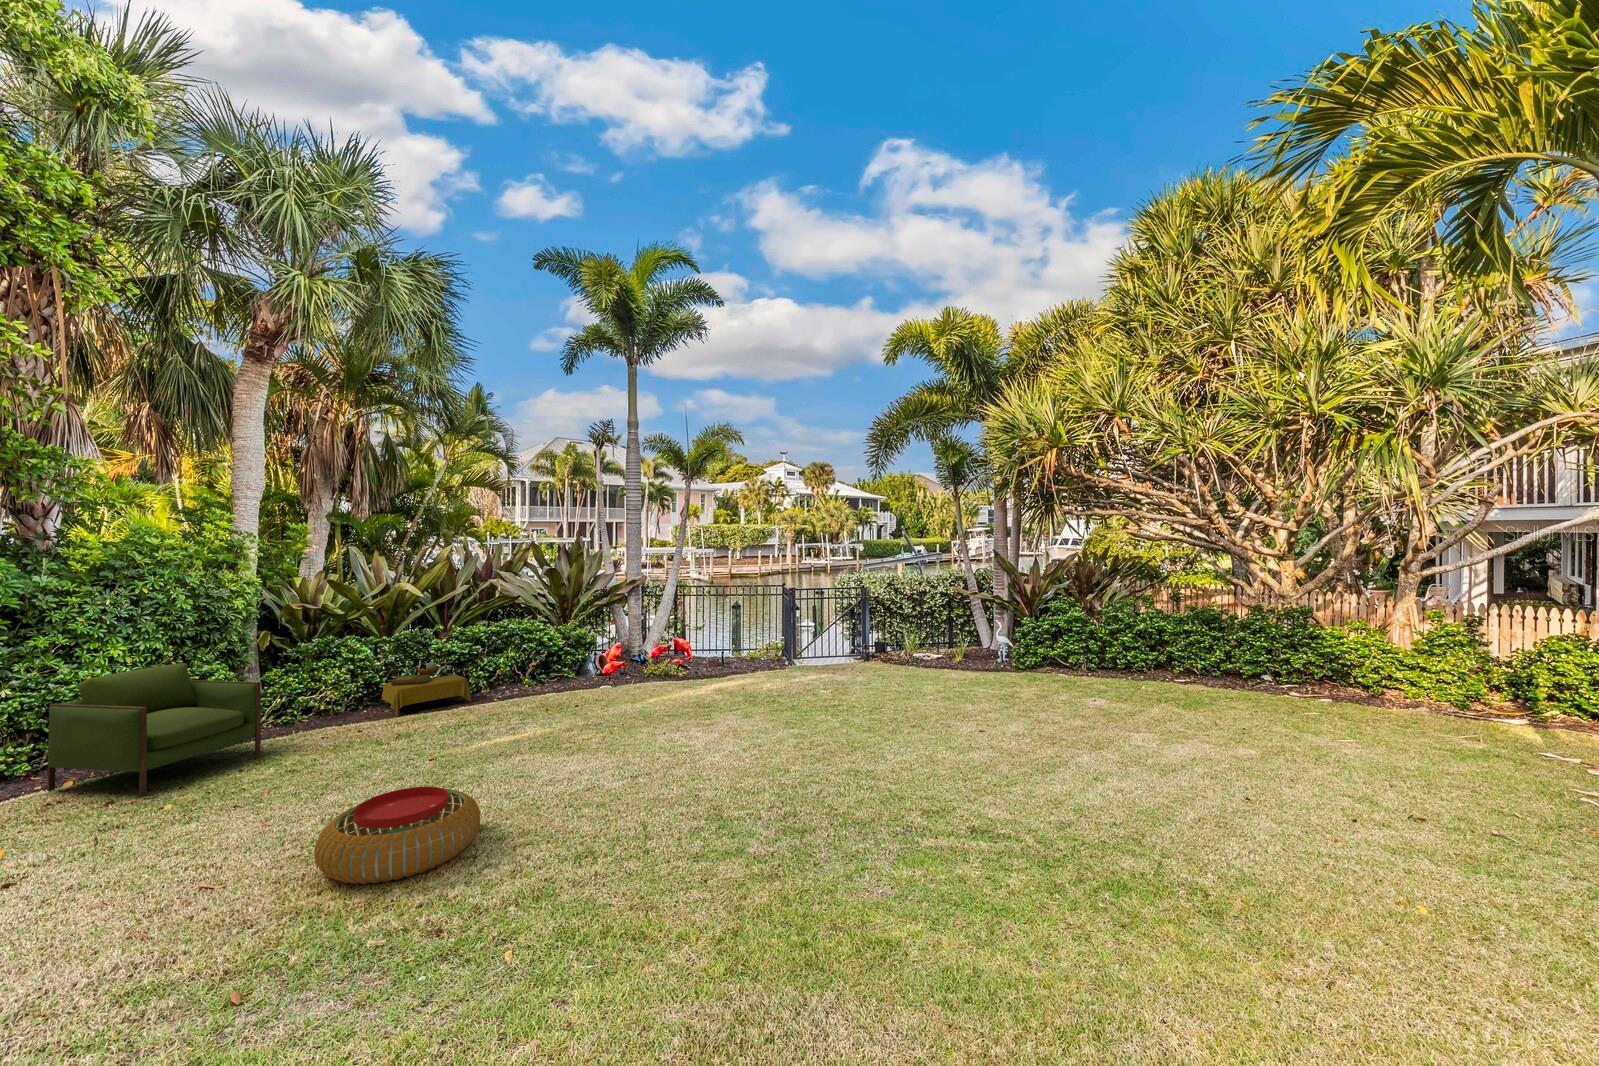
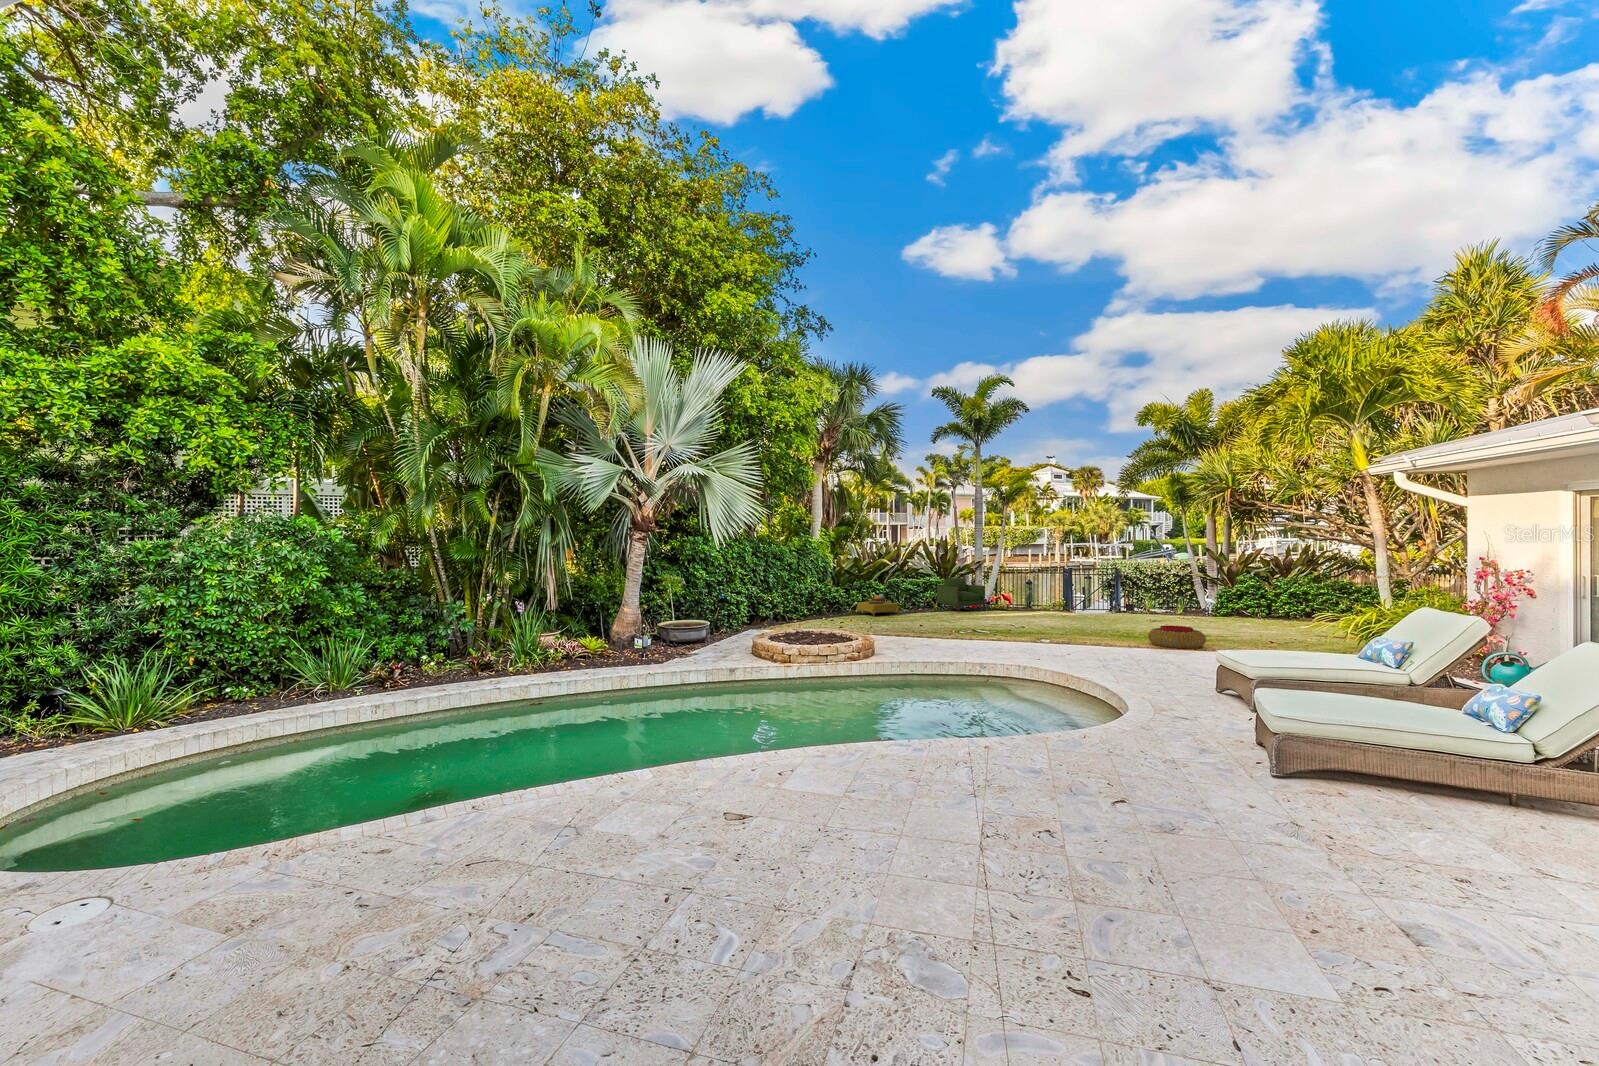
armchair: present [47,663,261,797] -> present [937,578,985,613]
pouf: present [314,787,481,884] -> present [1148,625,1206,649]

